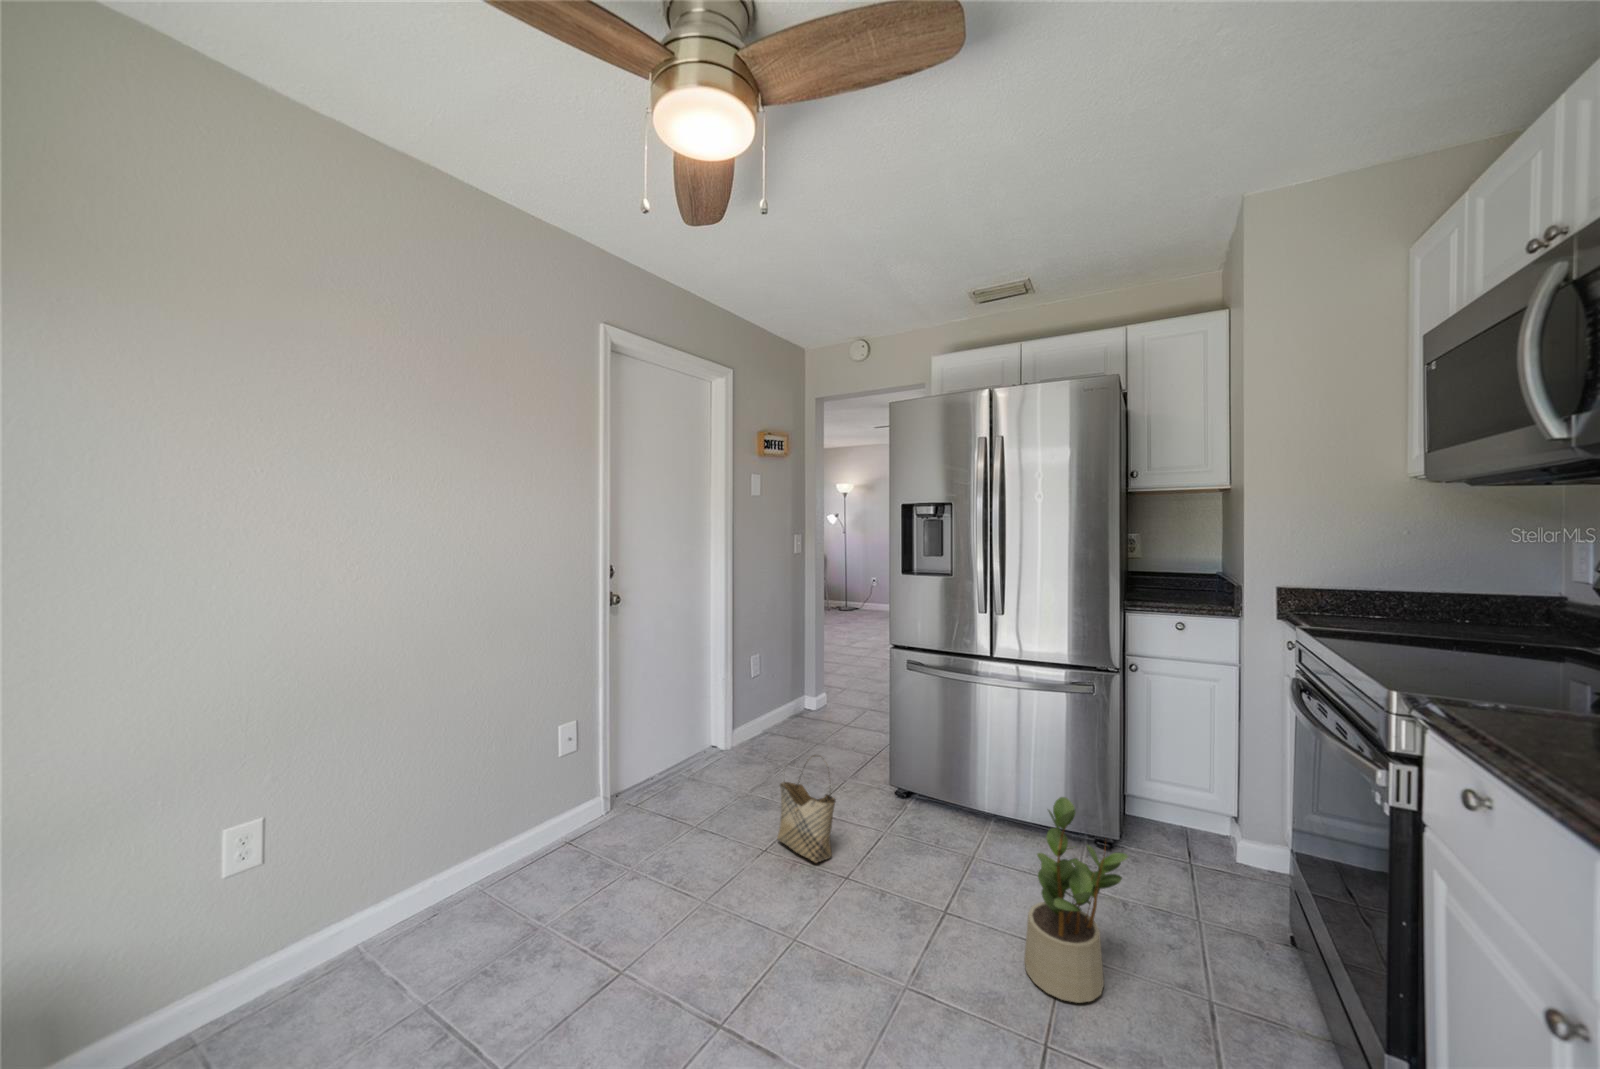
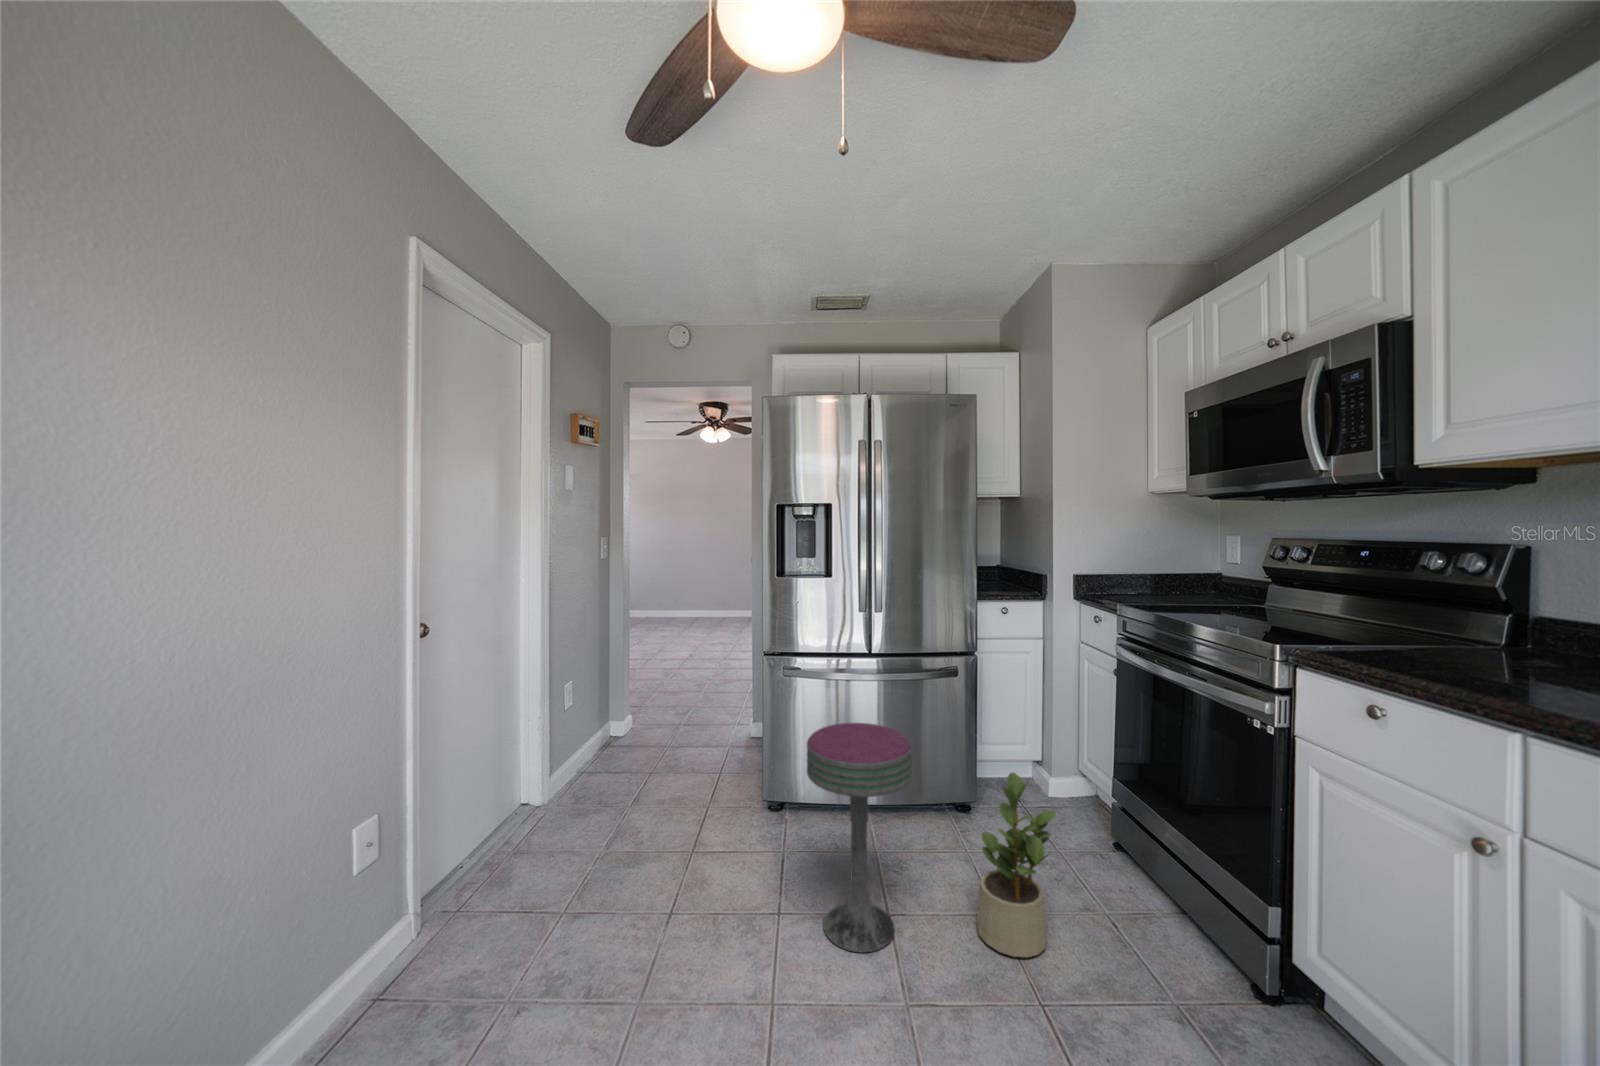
bar stool: none [858,716,961,936] -> present [807,723,912,953]
woven basket: present [777,755,836,862] -> none [679,785,754,908]

